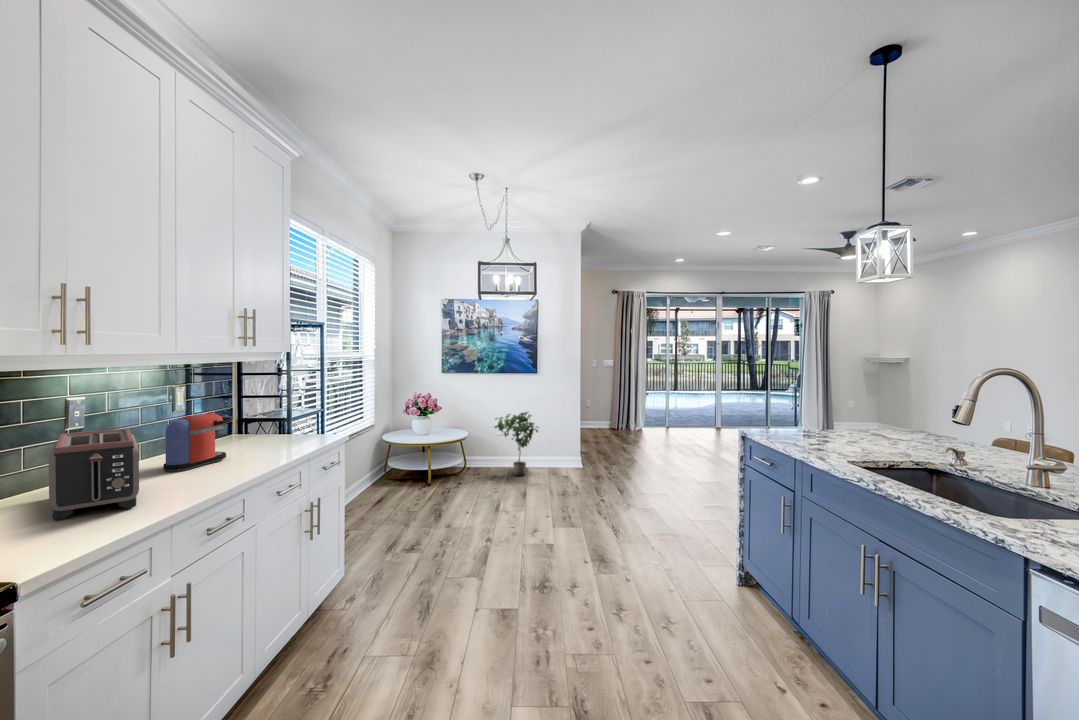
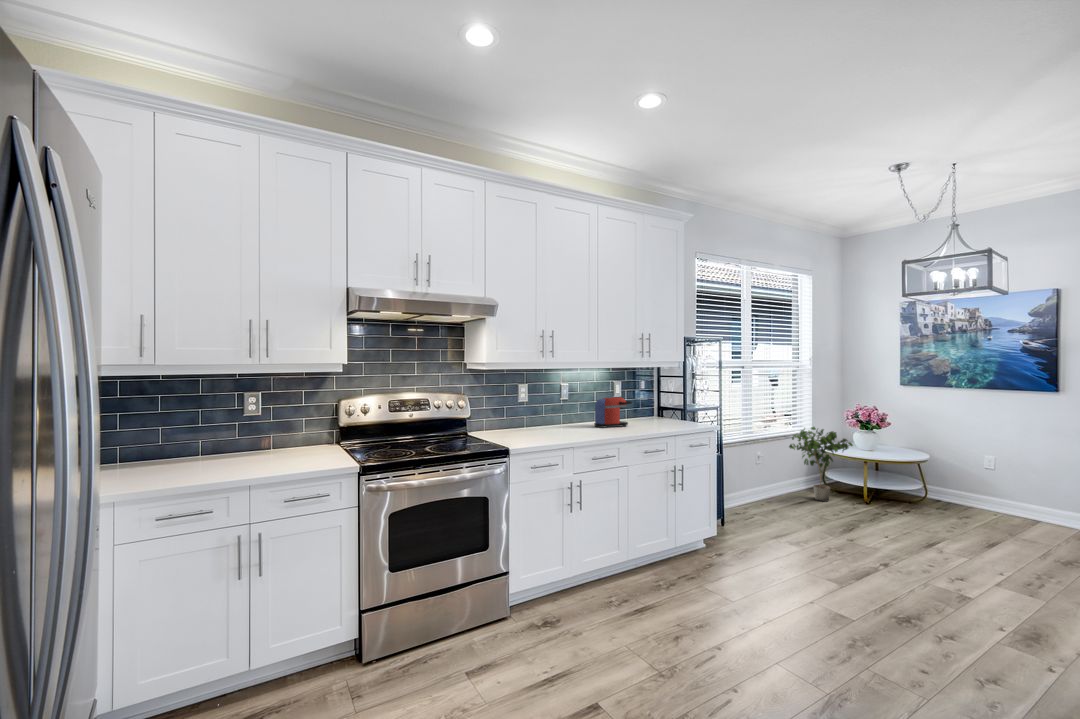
potted plant: present [495,412,539,476] -> present [789,427,853,502]
toaster: present [49,428,139,520] -> none [535,399,575,436]

